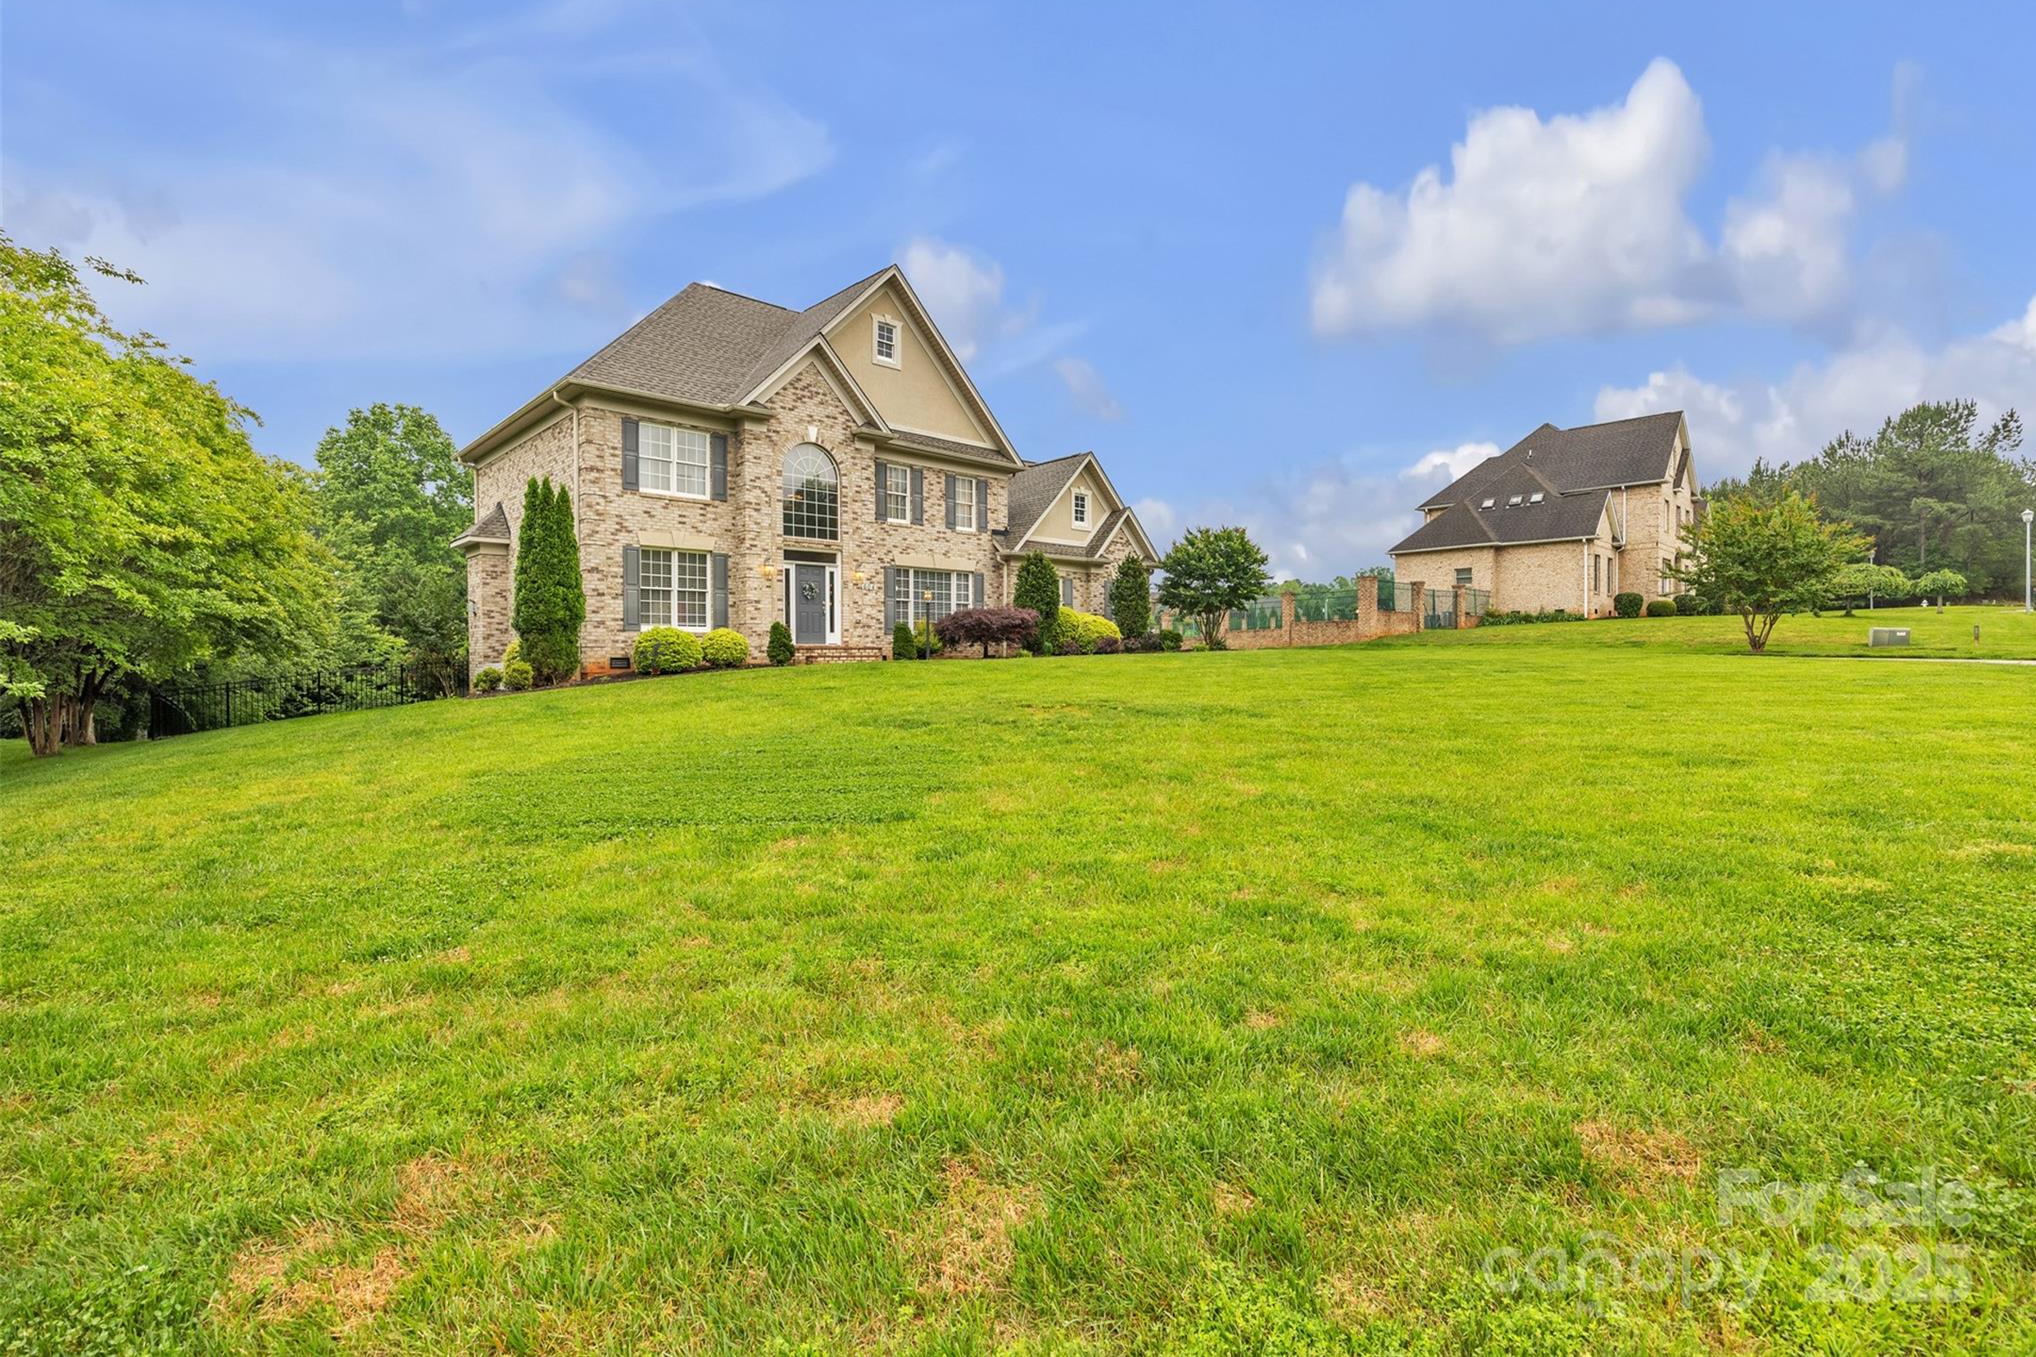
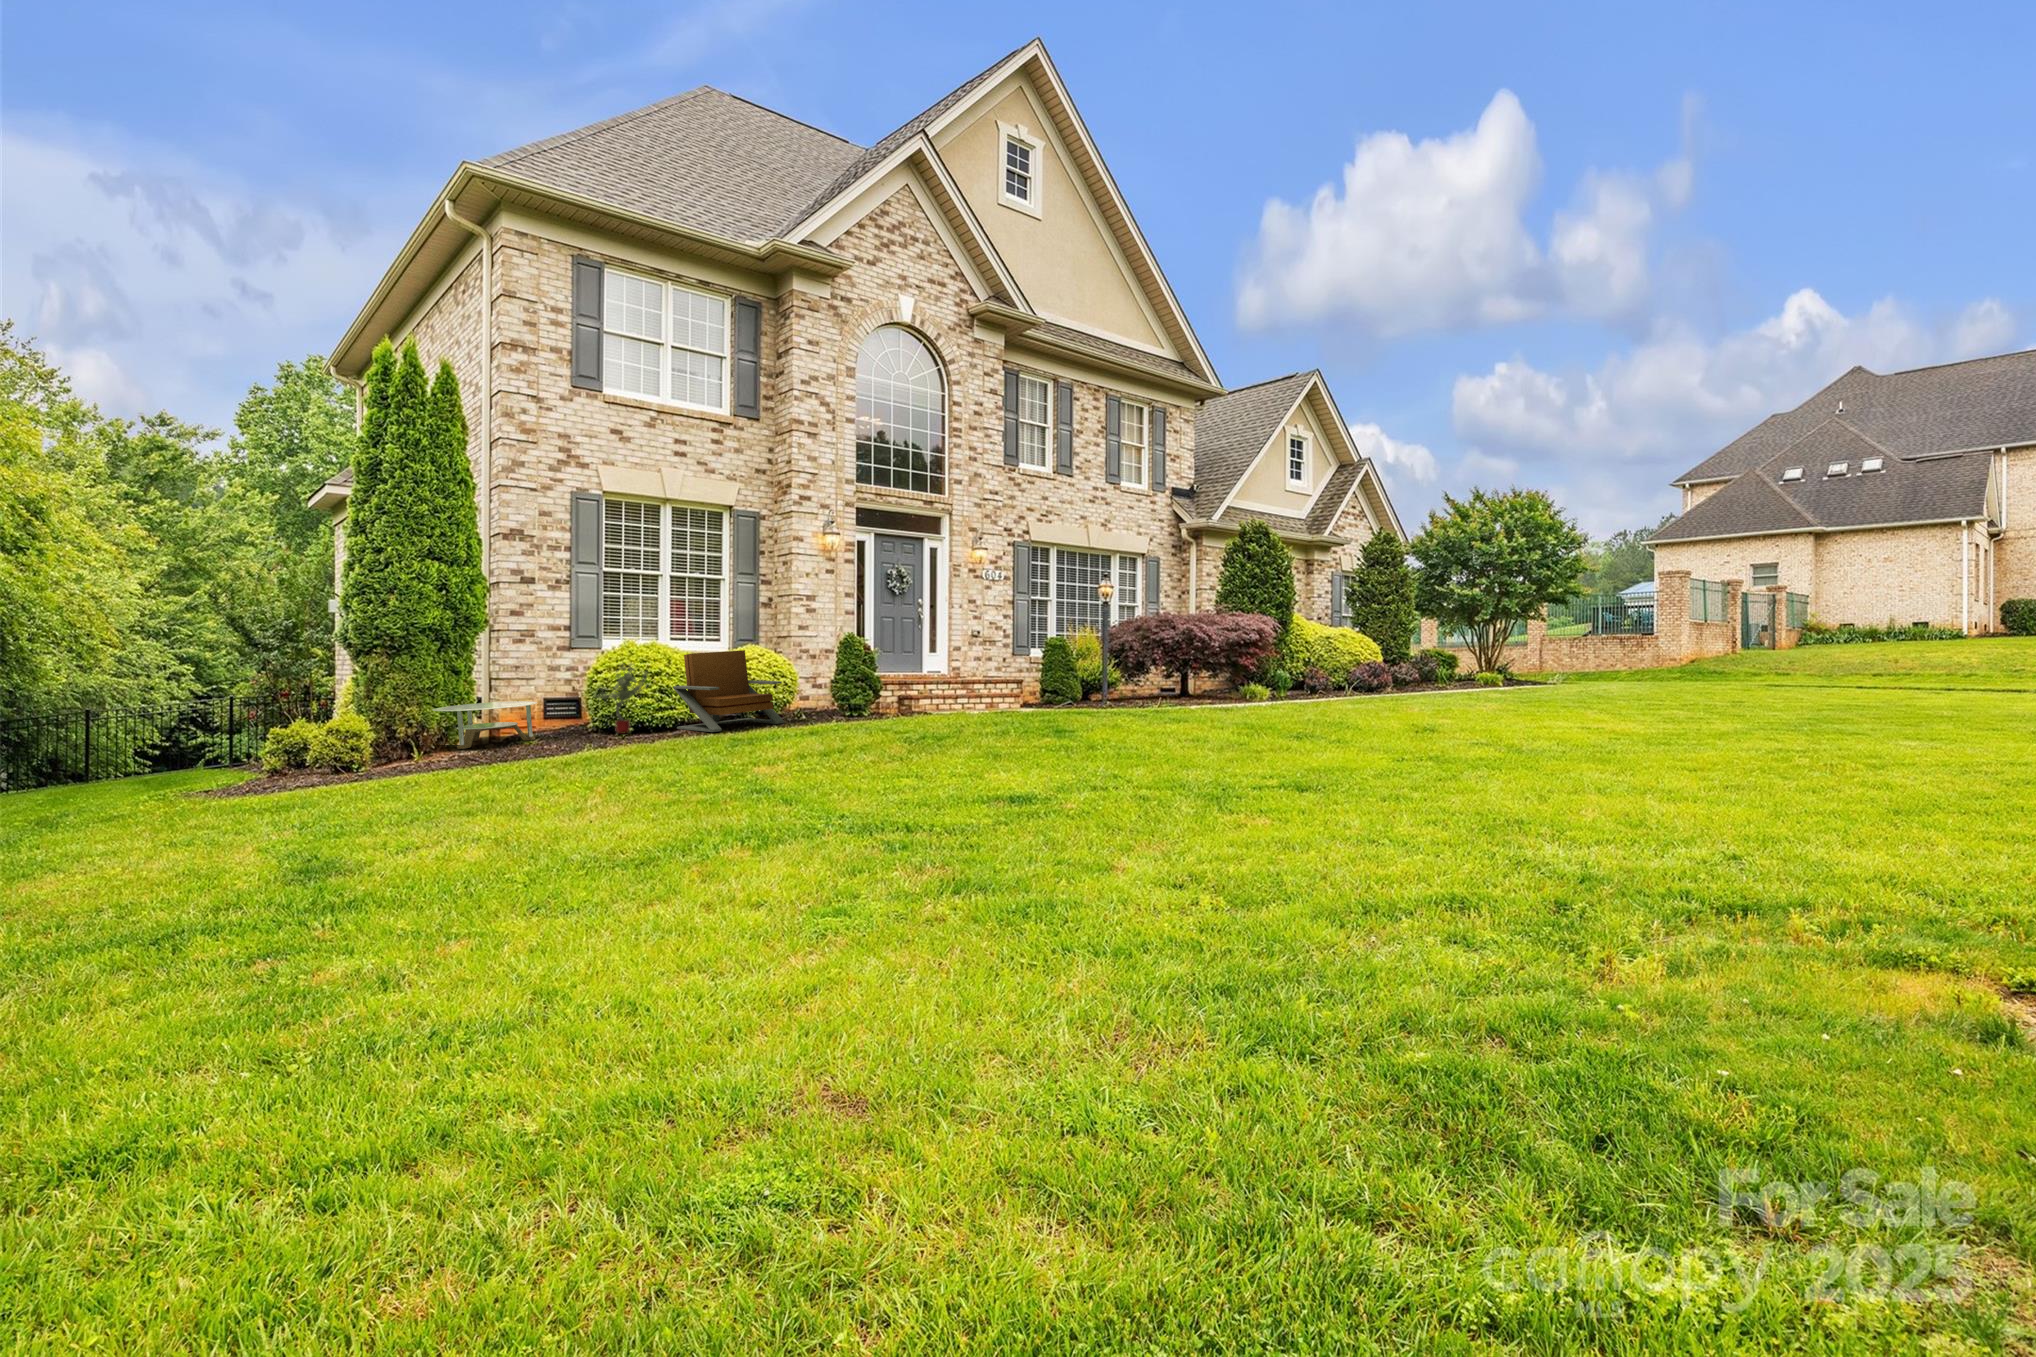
lounge chair: none [682,631,742,673] -> present [673,650,784,732]
round table: none [557,658,611,681] -> present [432,701,537,749]

